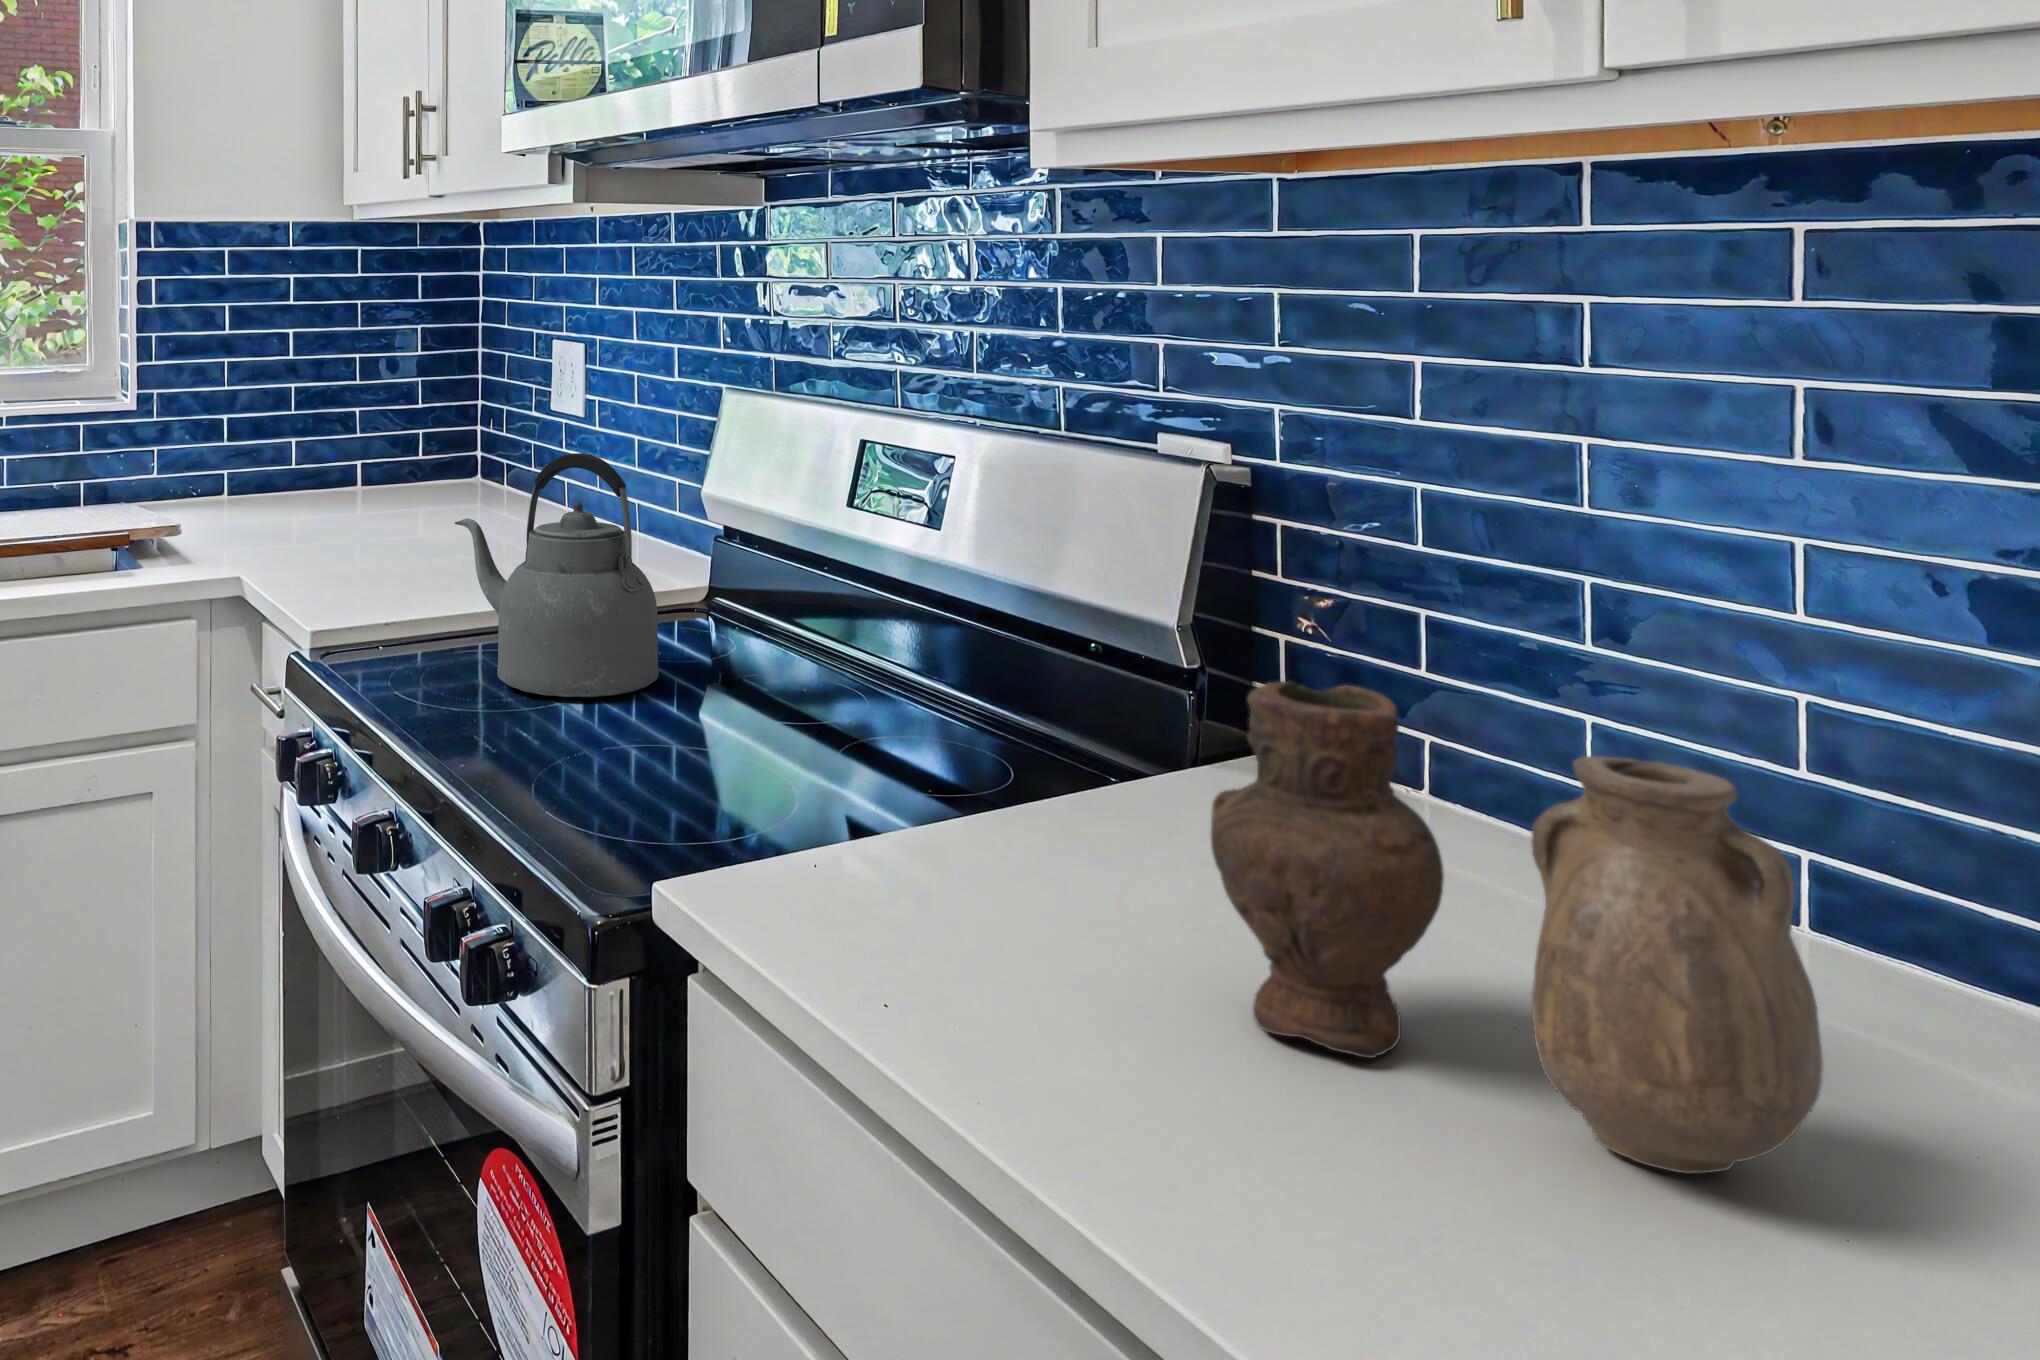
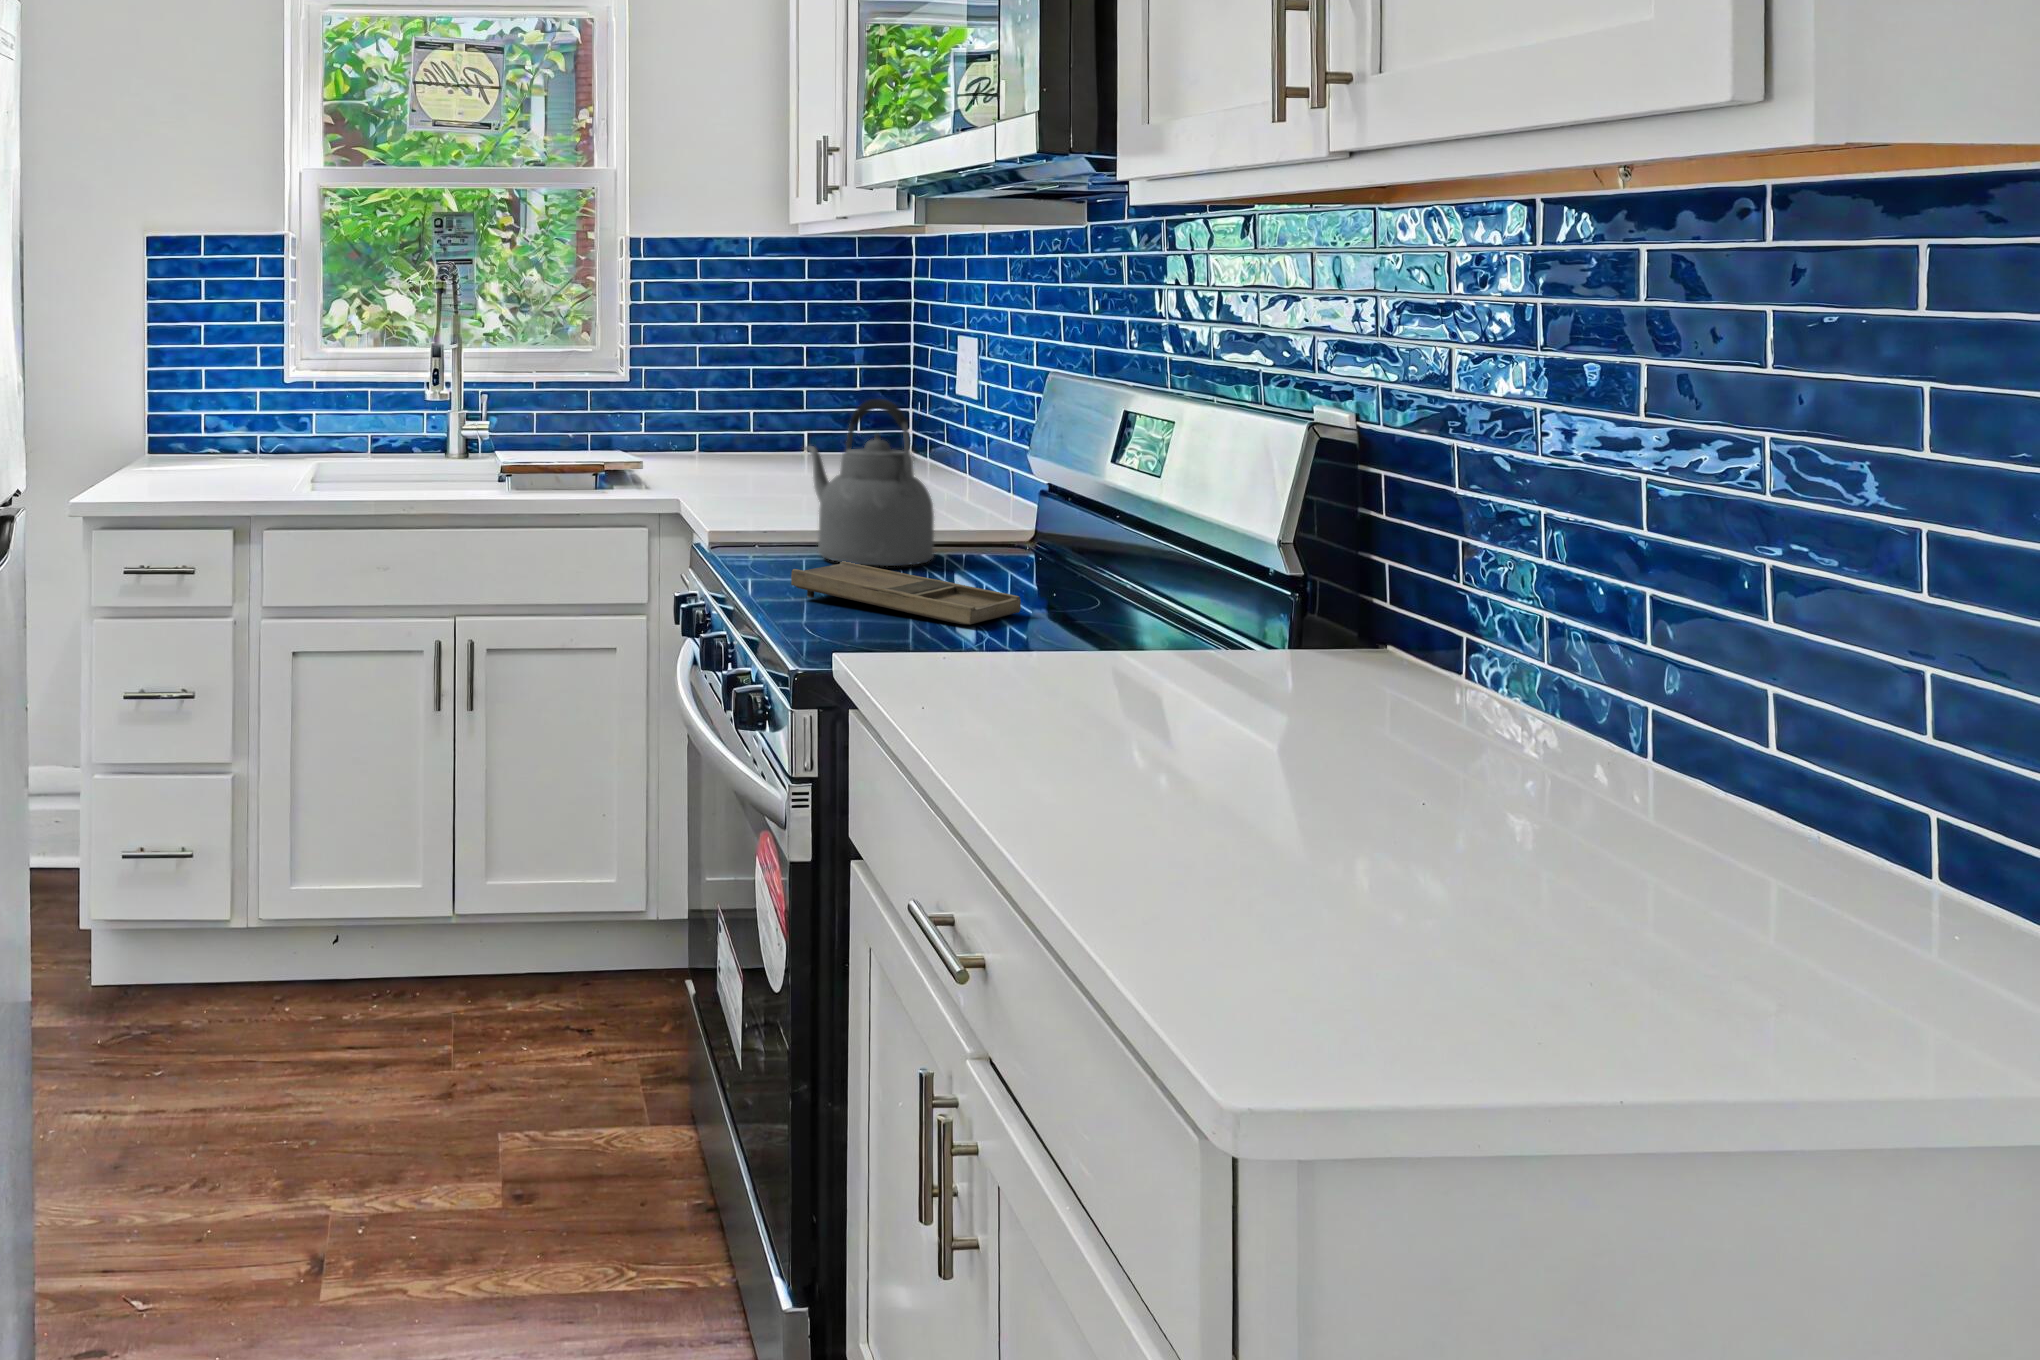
vase: present [1211,681,1823,1174] -> none [1091,503,1342,752]
tray: none [534,715,884,834] -> present [791,561,1021,624]

